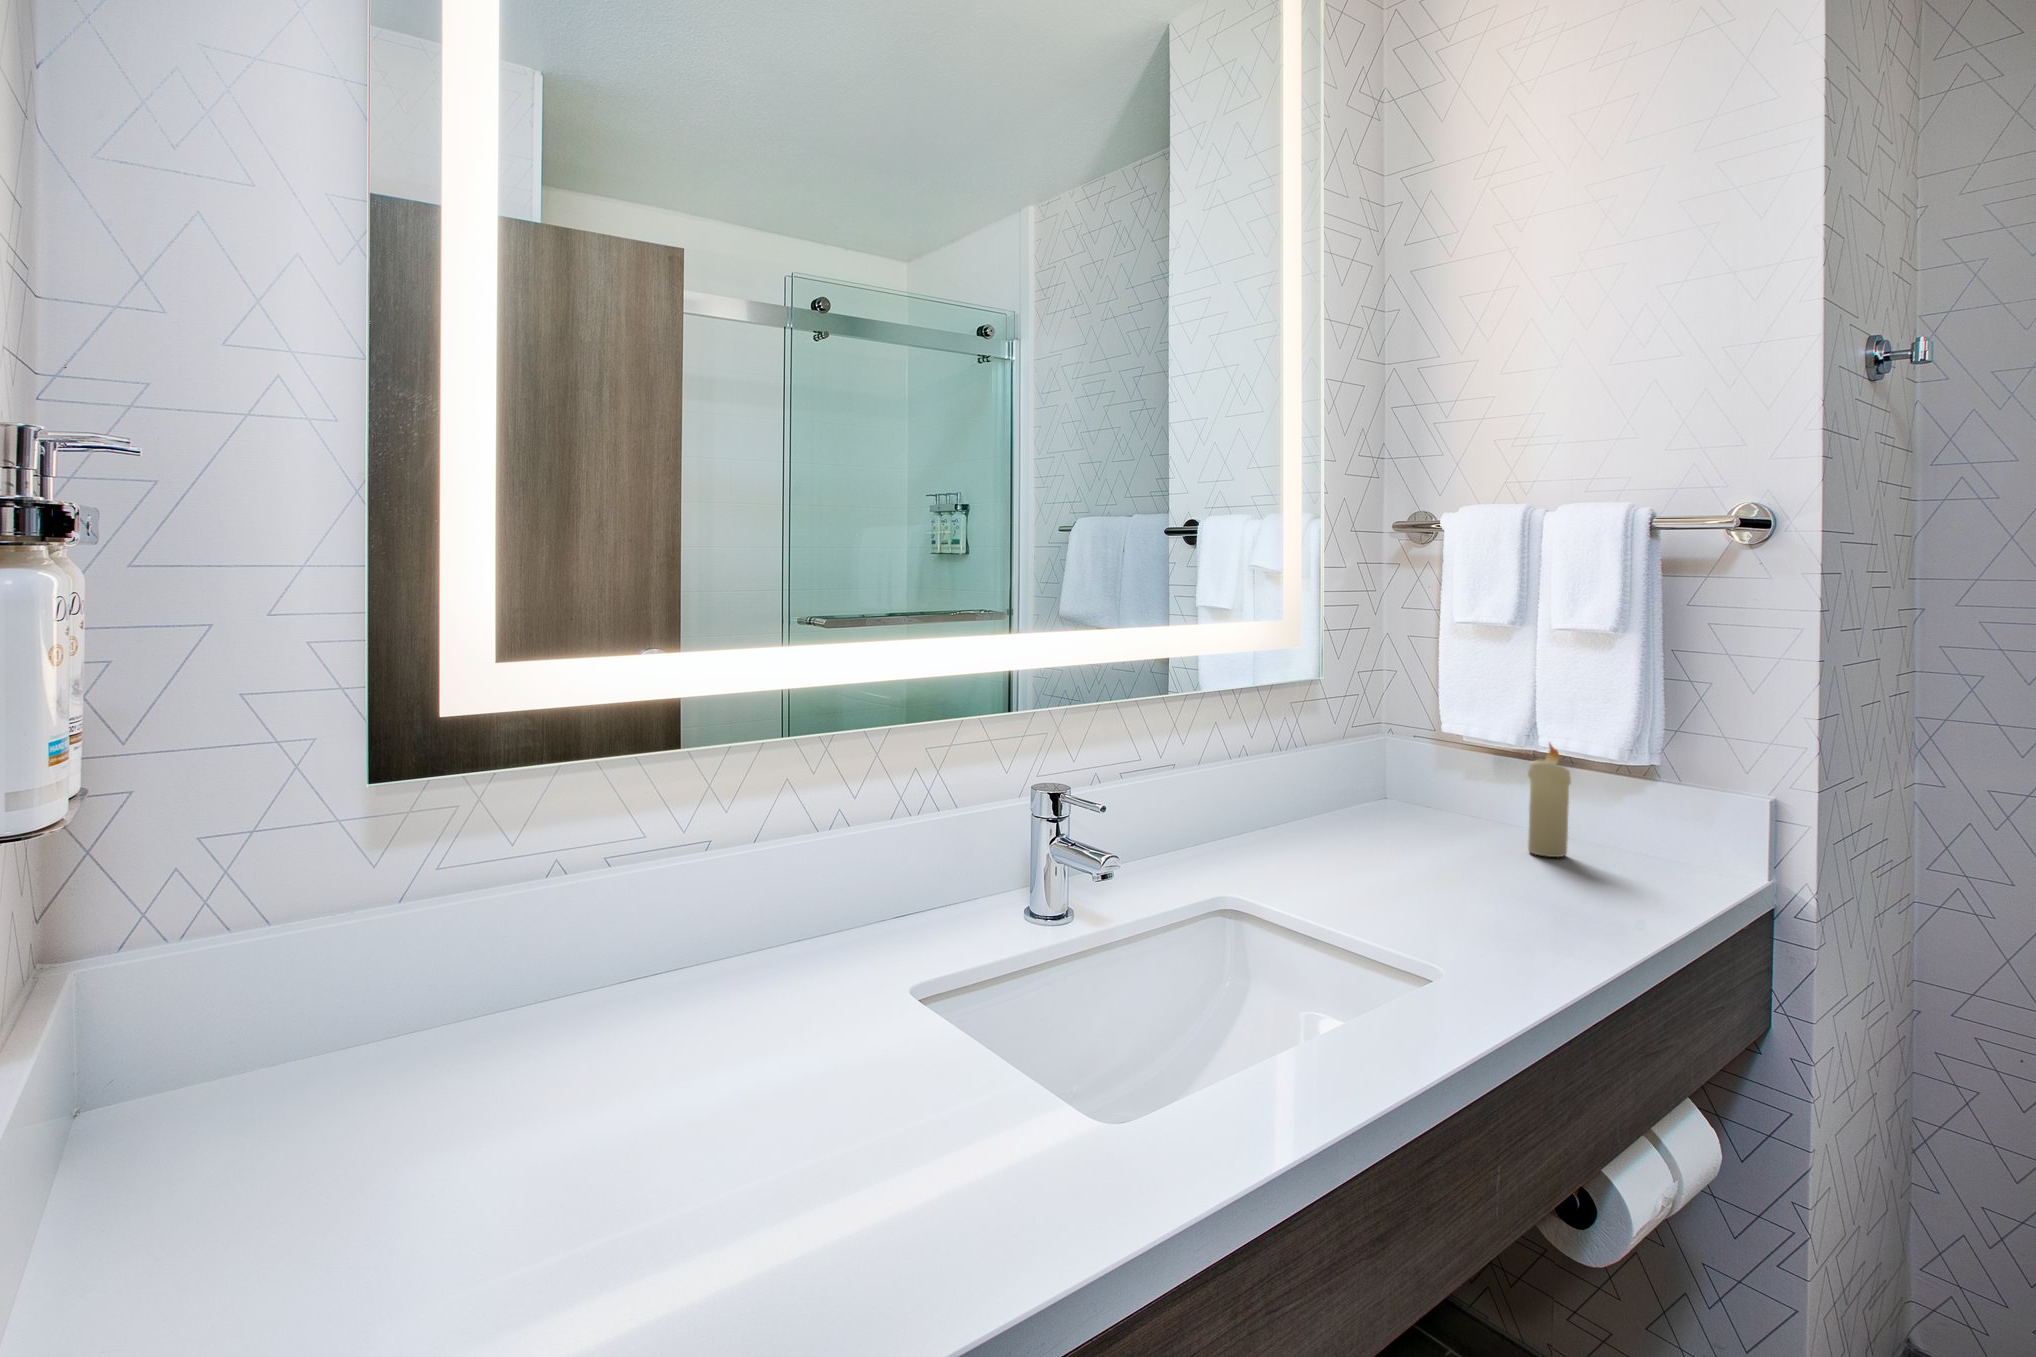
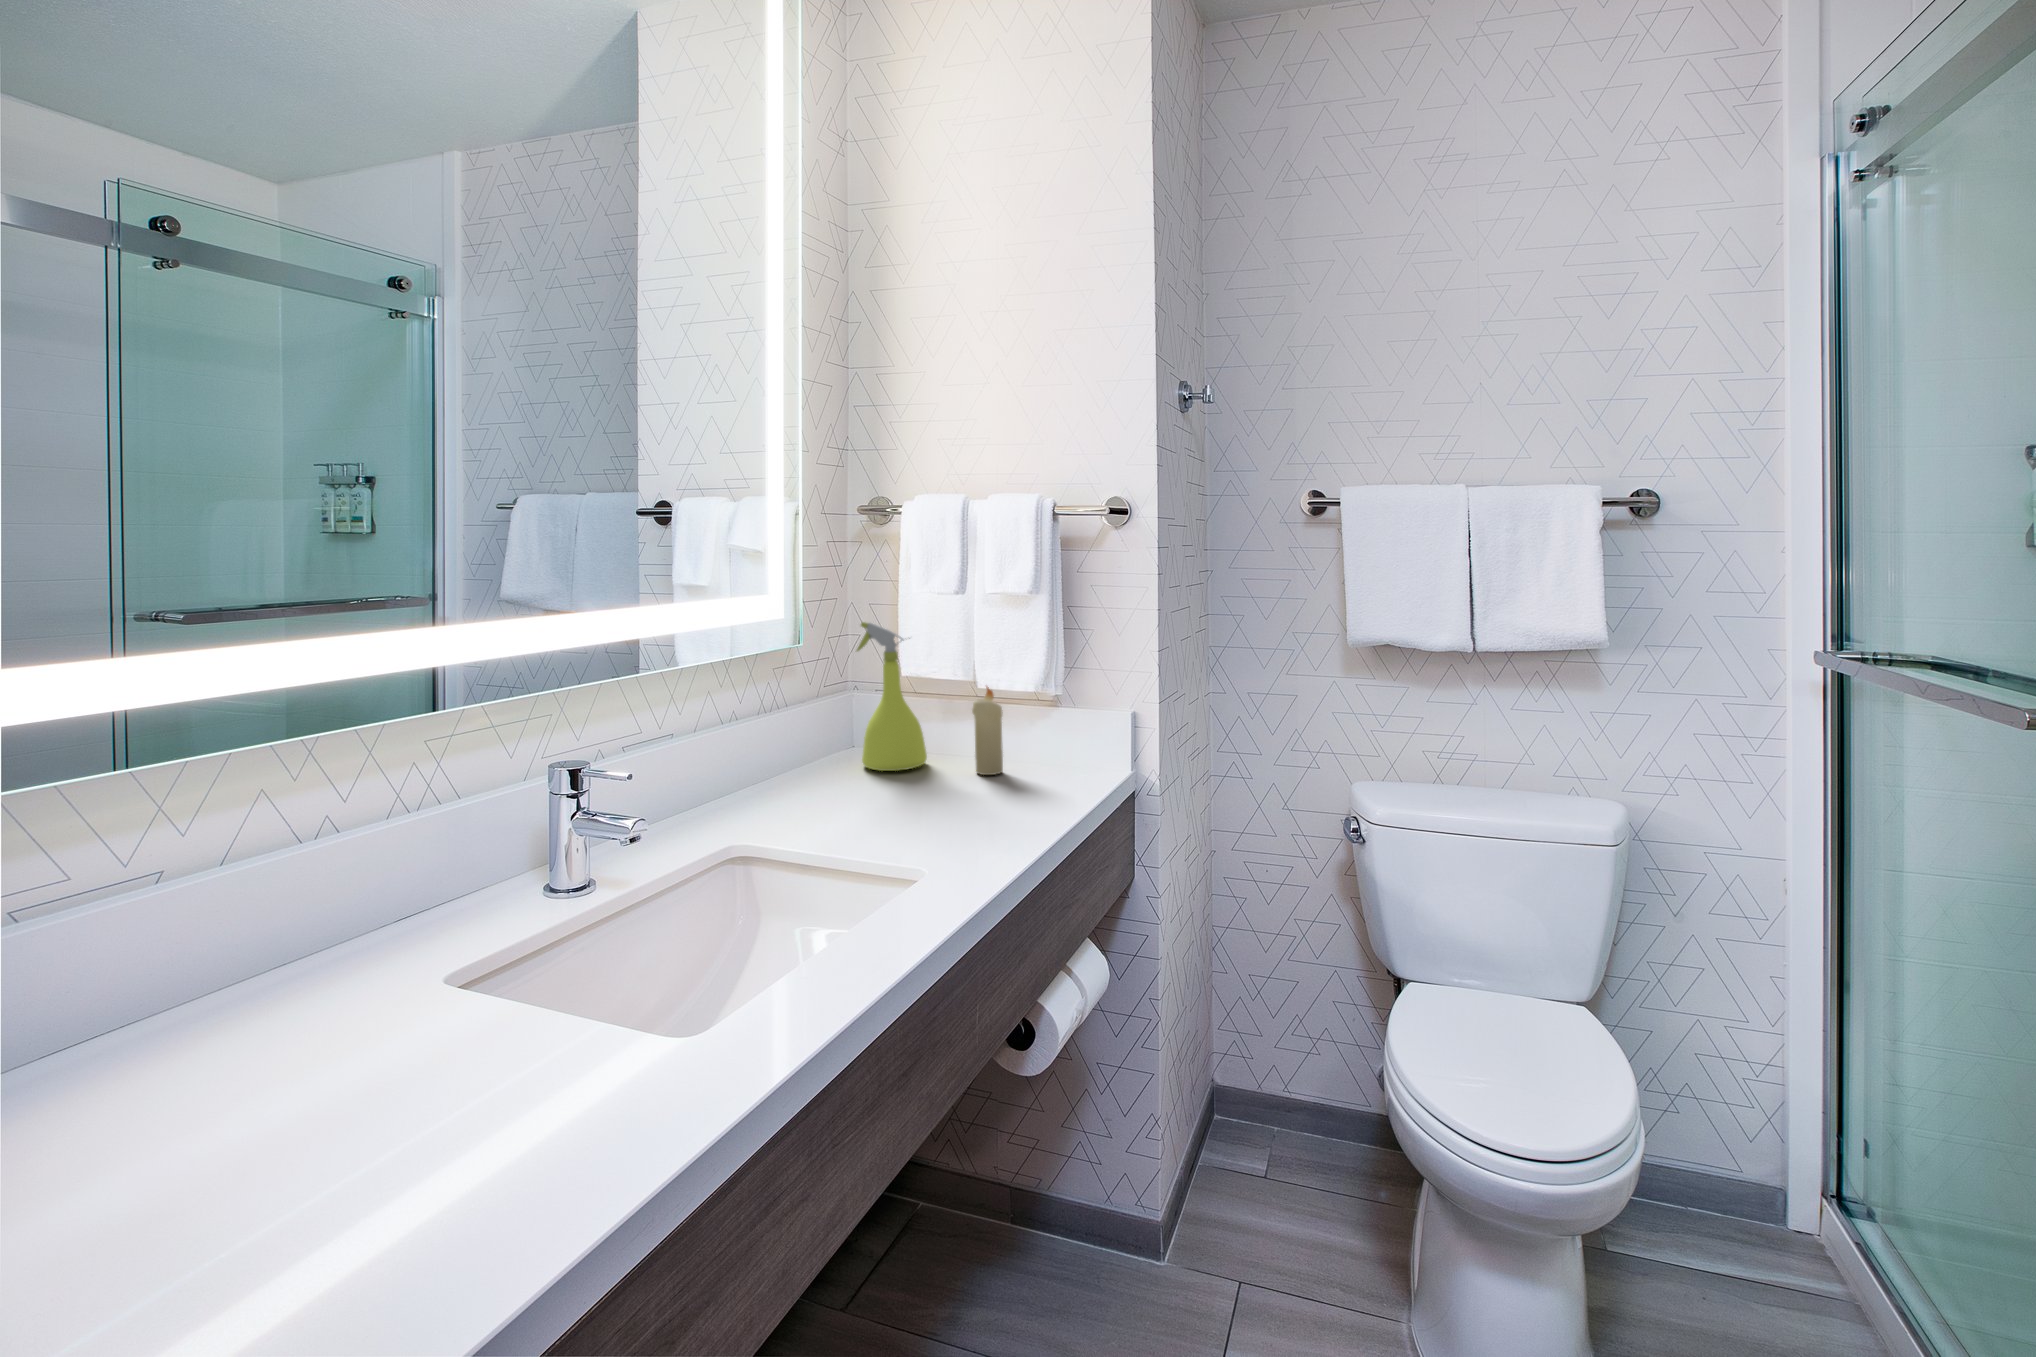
spray bottle: none [1378,657,1460,837] -> present [857,622,927,771]

